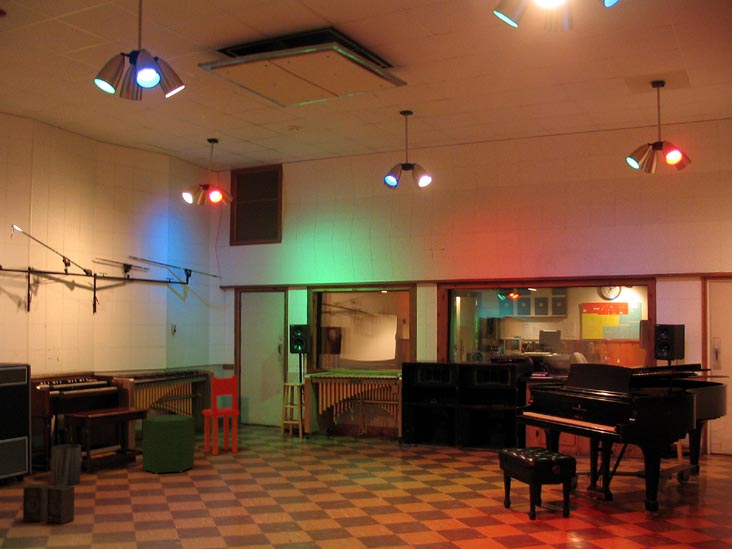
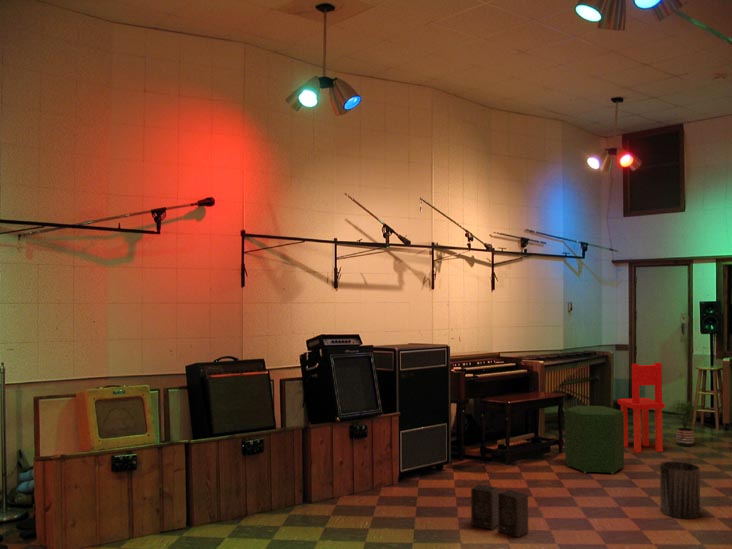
potted plant: none [246,407,274,447] -> present [669,401,698,446]
trash can: present [50,444,81,486] -> present [660,461,700,519]

